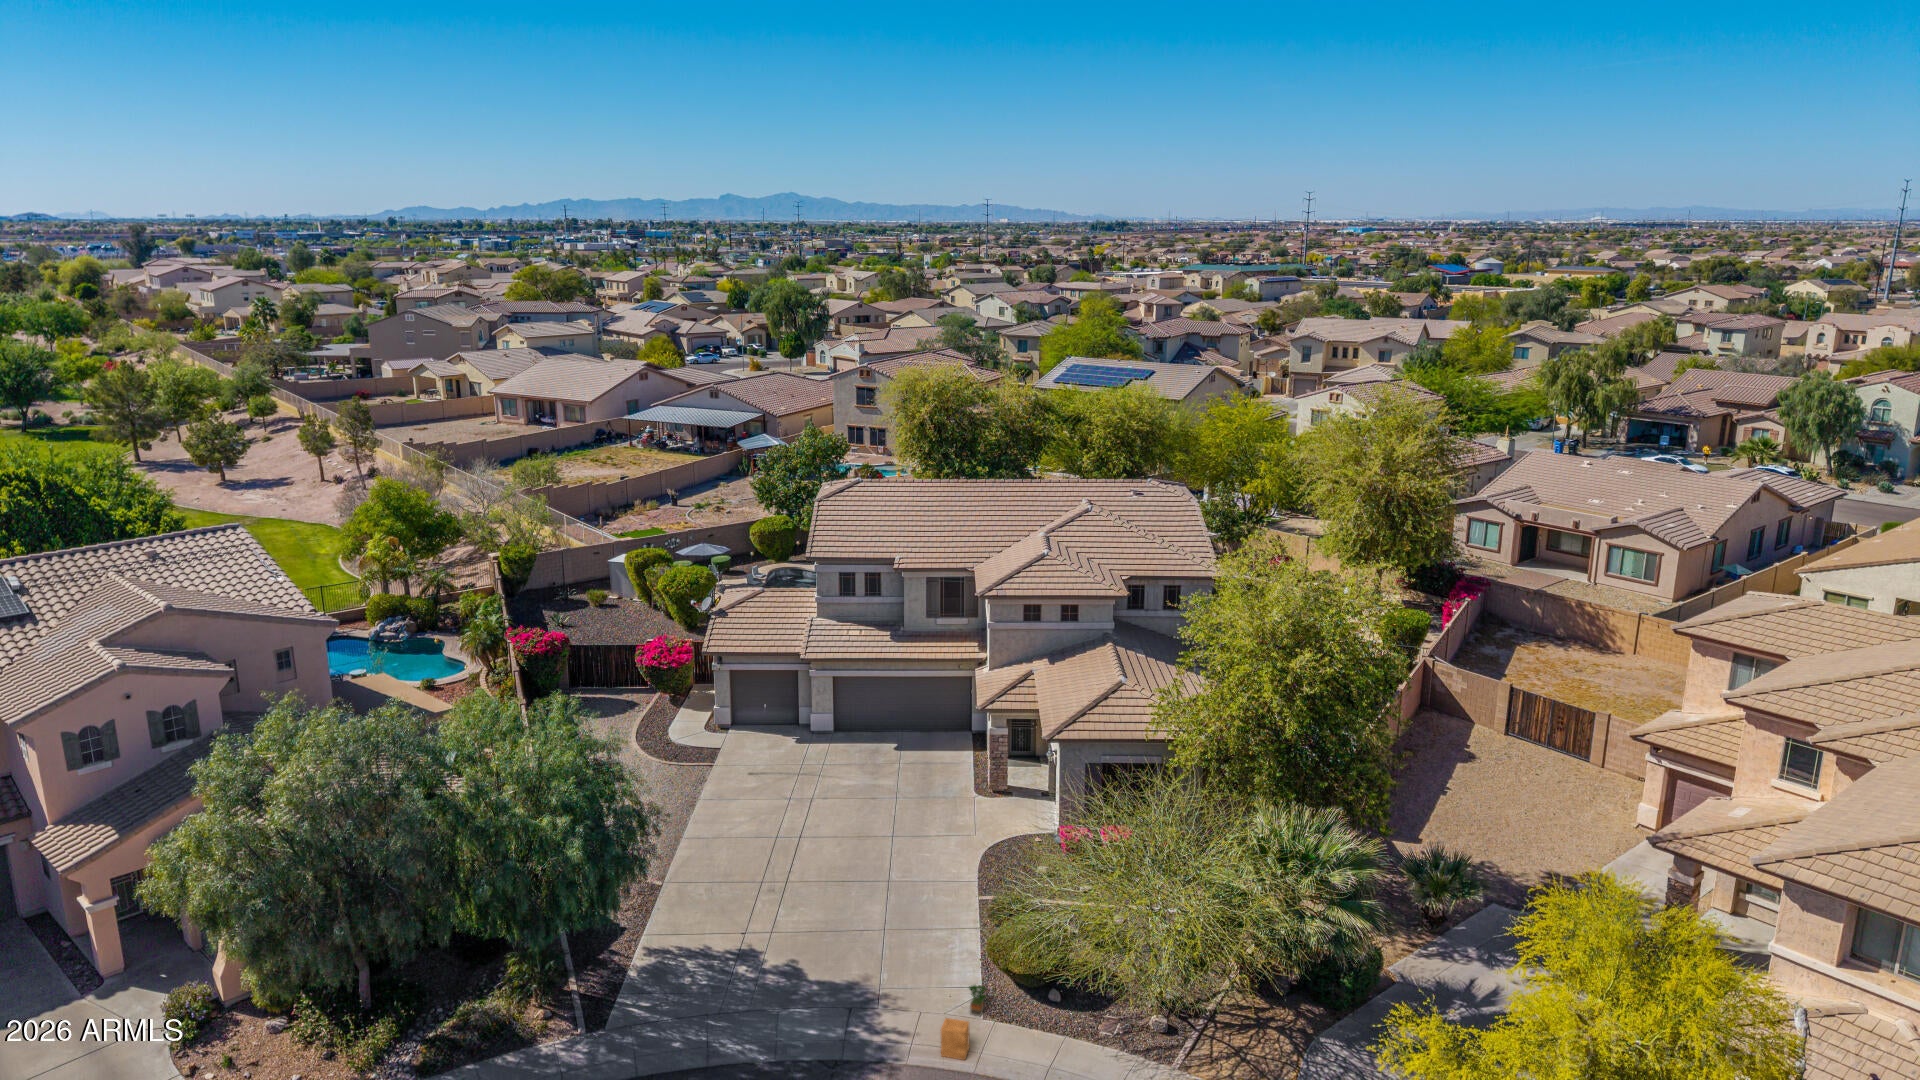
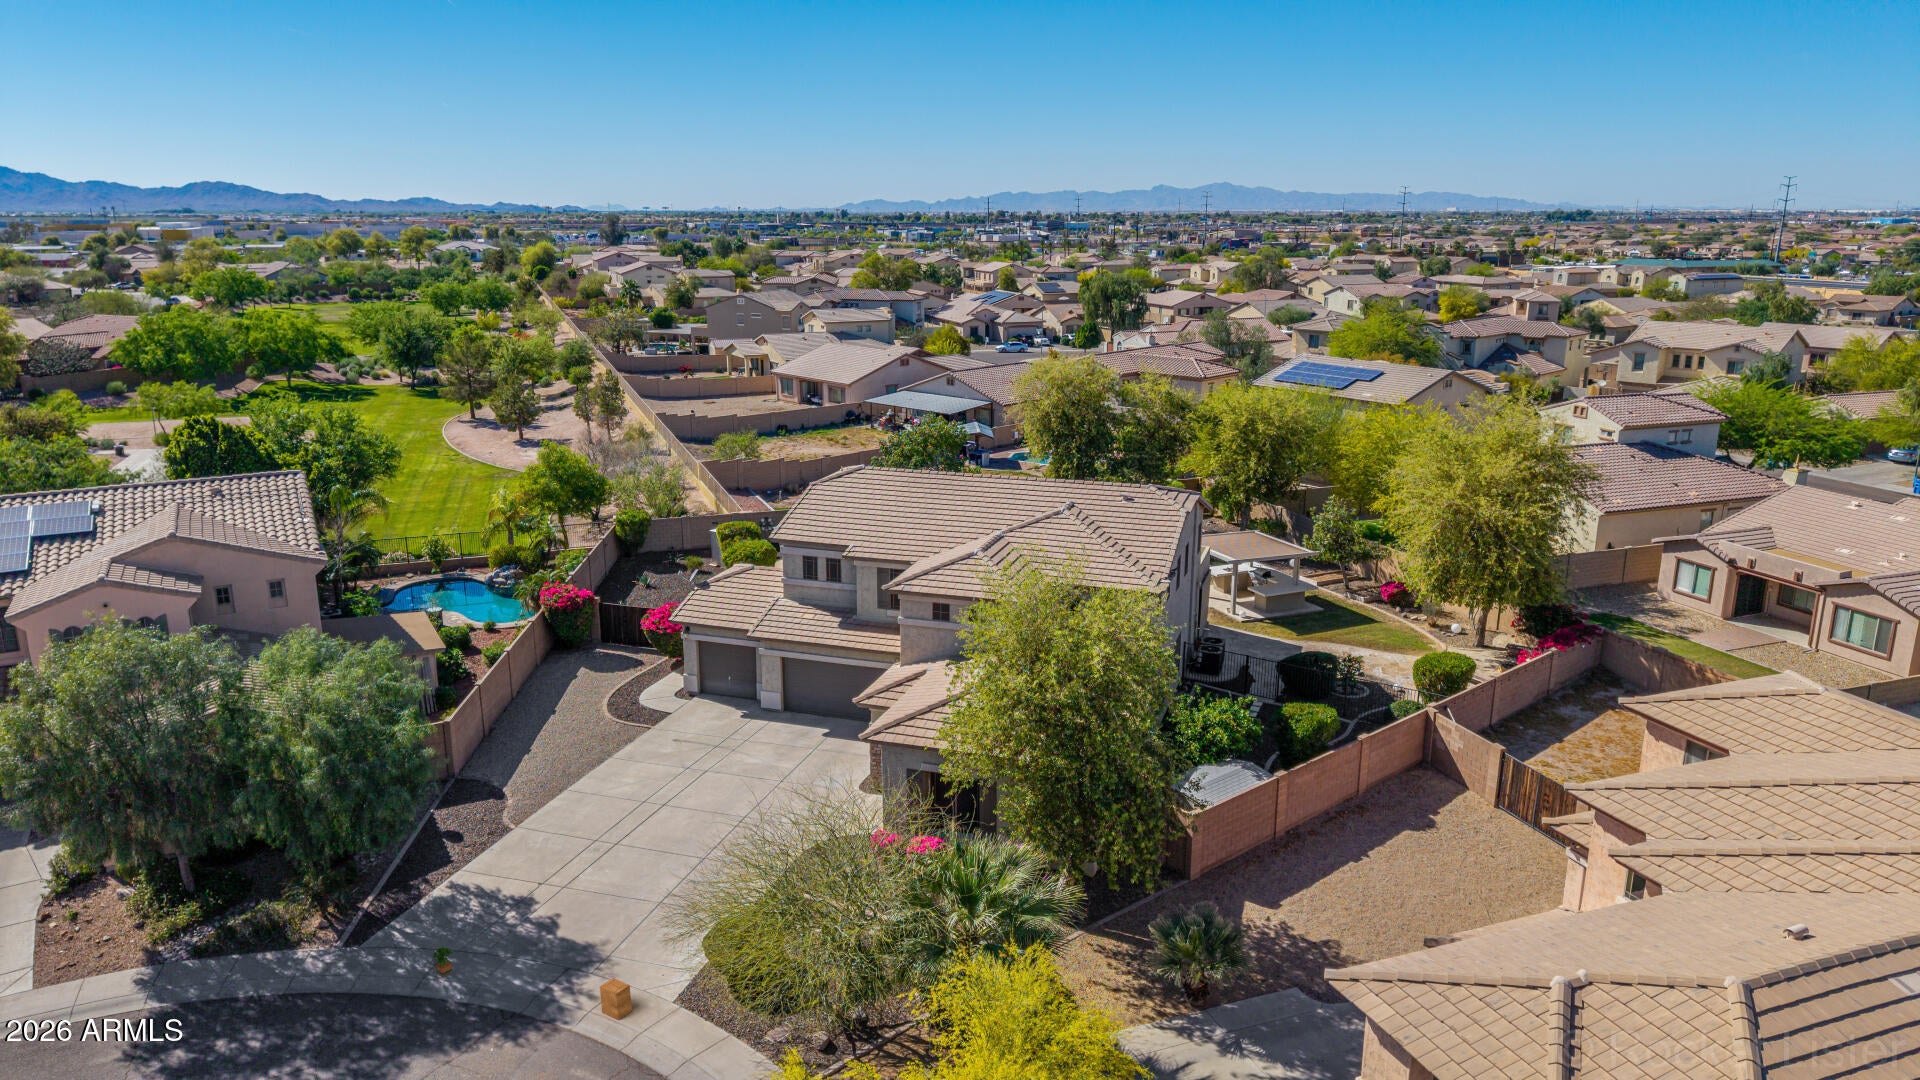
potted tree: present [969,985,986,1016] -> present [433,947,453,977]

